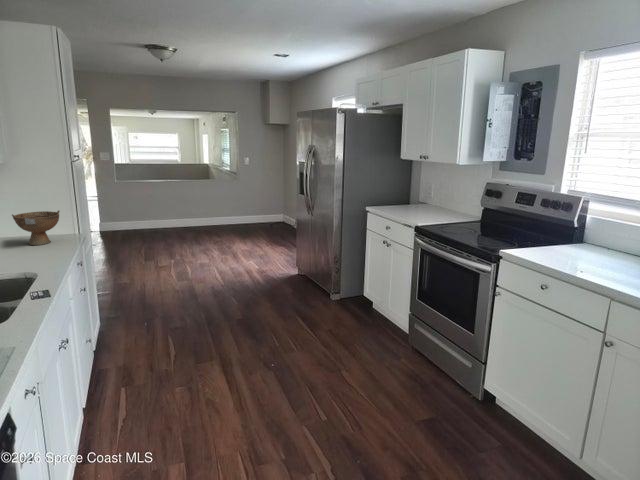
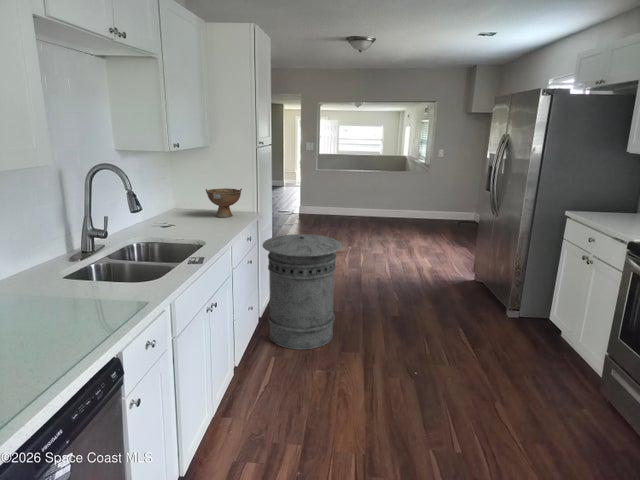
trash can: none [92,252,182,374] -> present [263,234,342,350]

